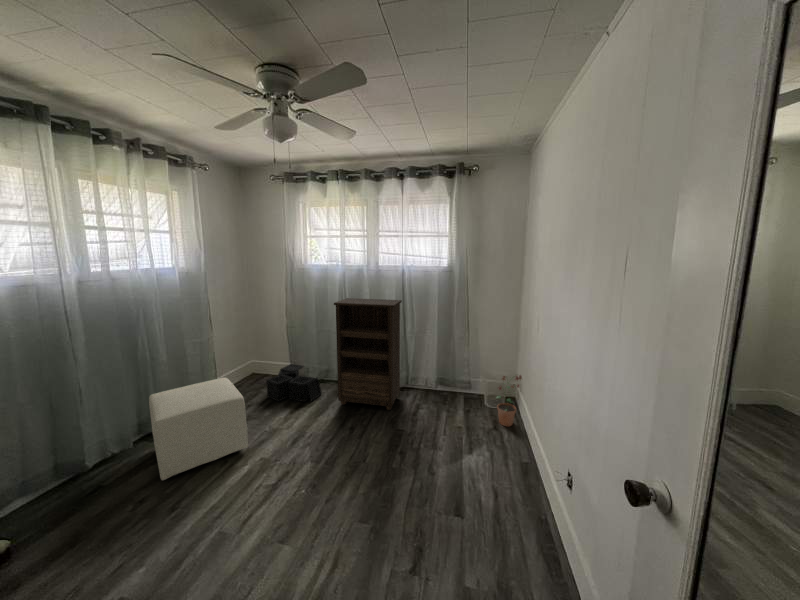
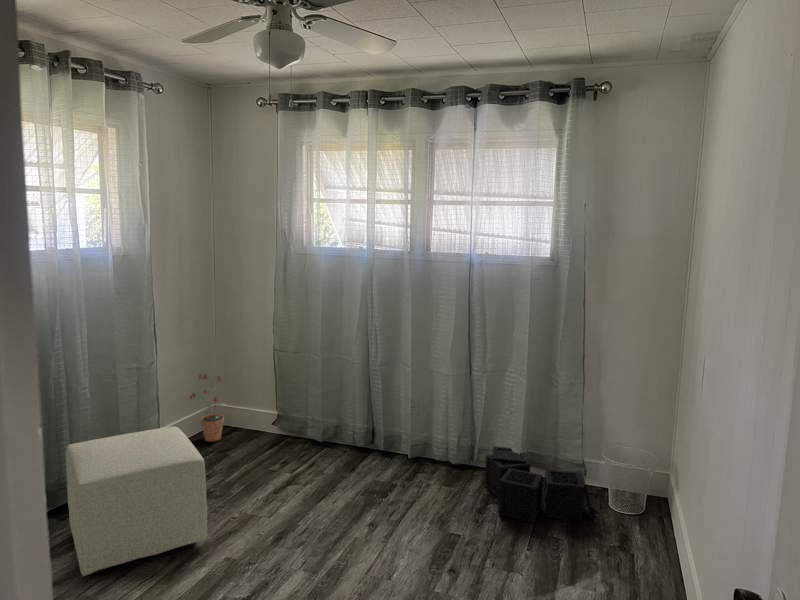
bookshelf: present [334,298,402,410] -> none [351,306,466,502]
storage bin: present [266,364,322,402] -> present [485,446,593,527]
potted plant: present [496,375,522,426] -> present [190,374,227,441]

